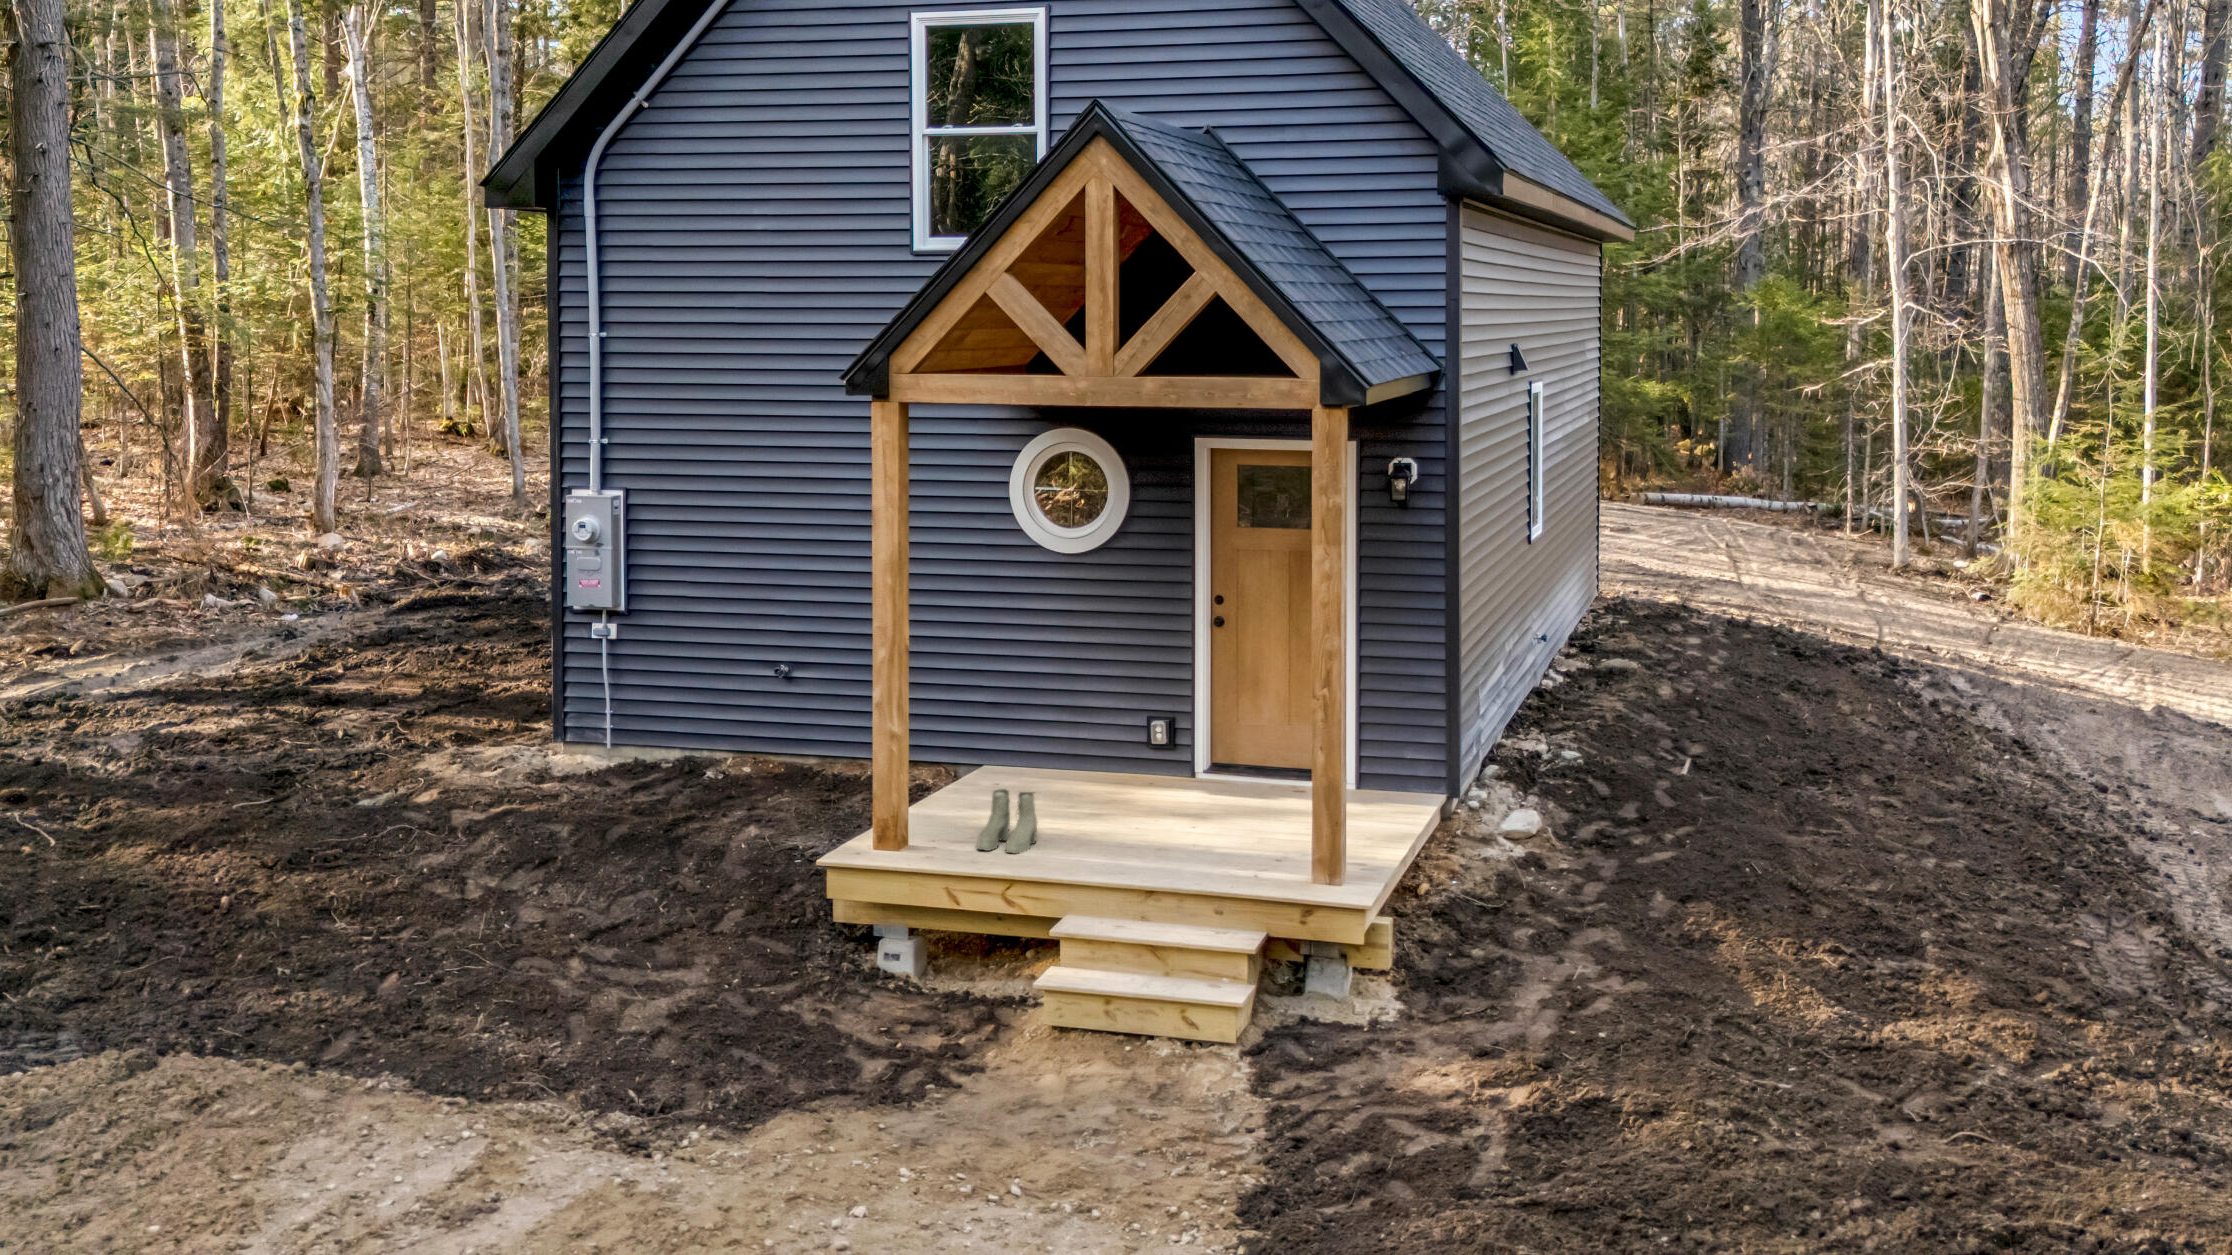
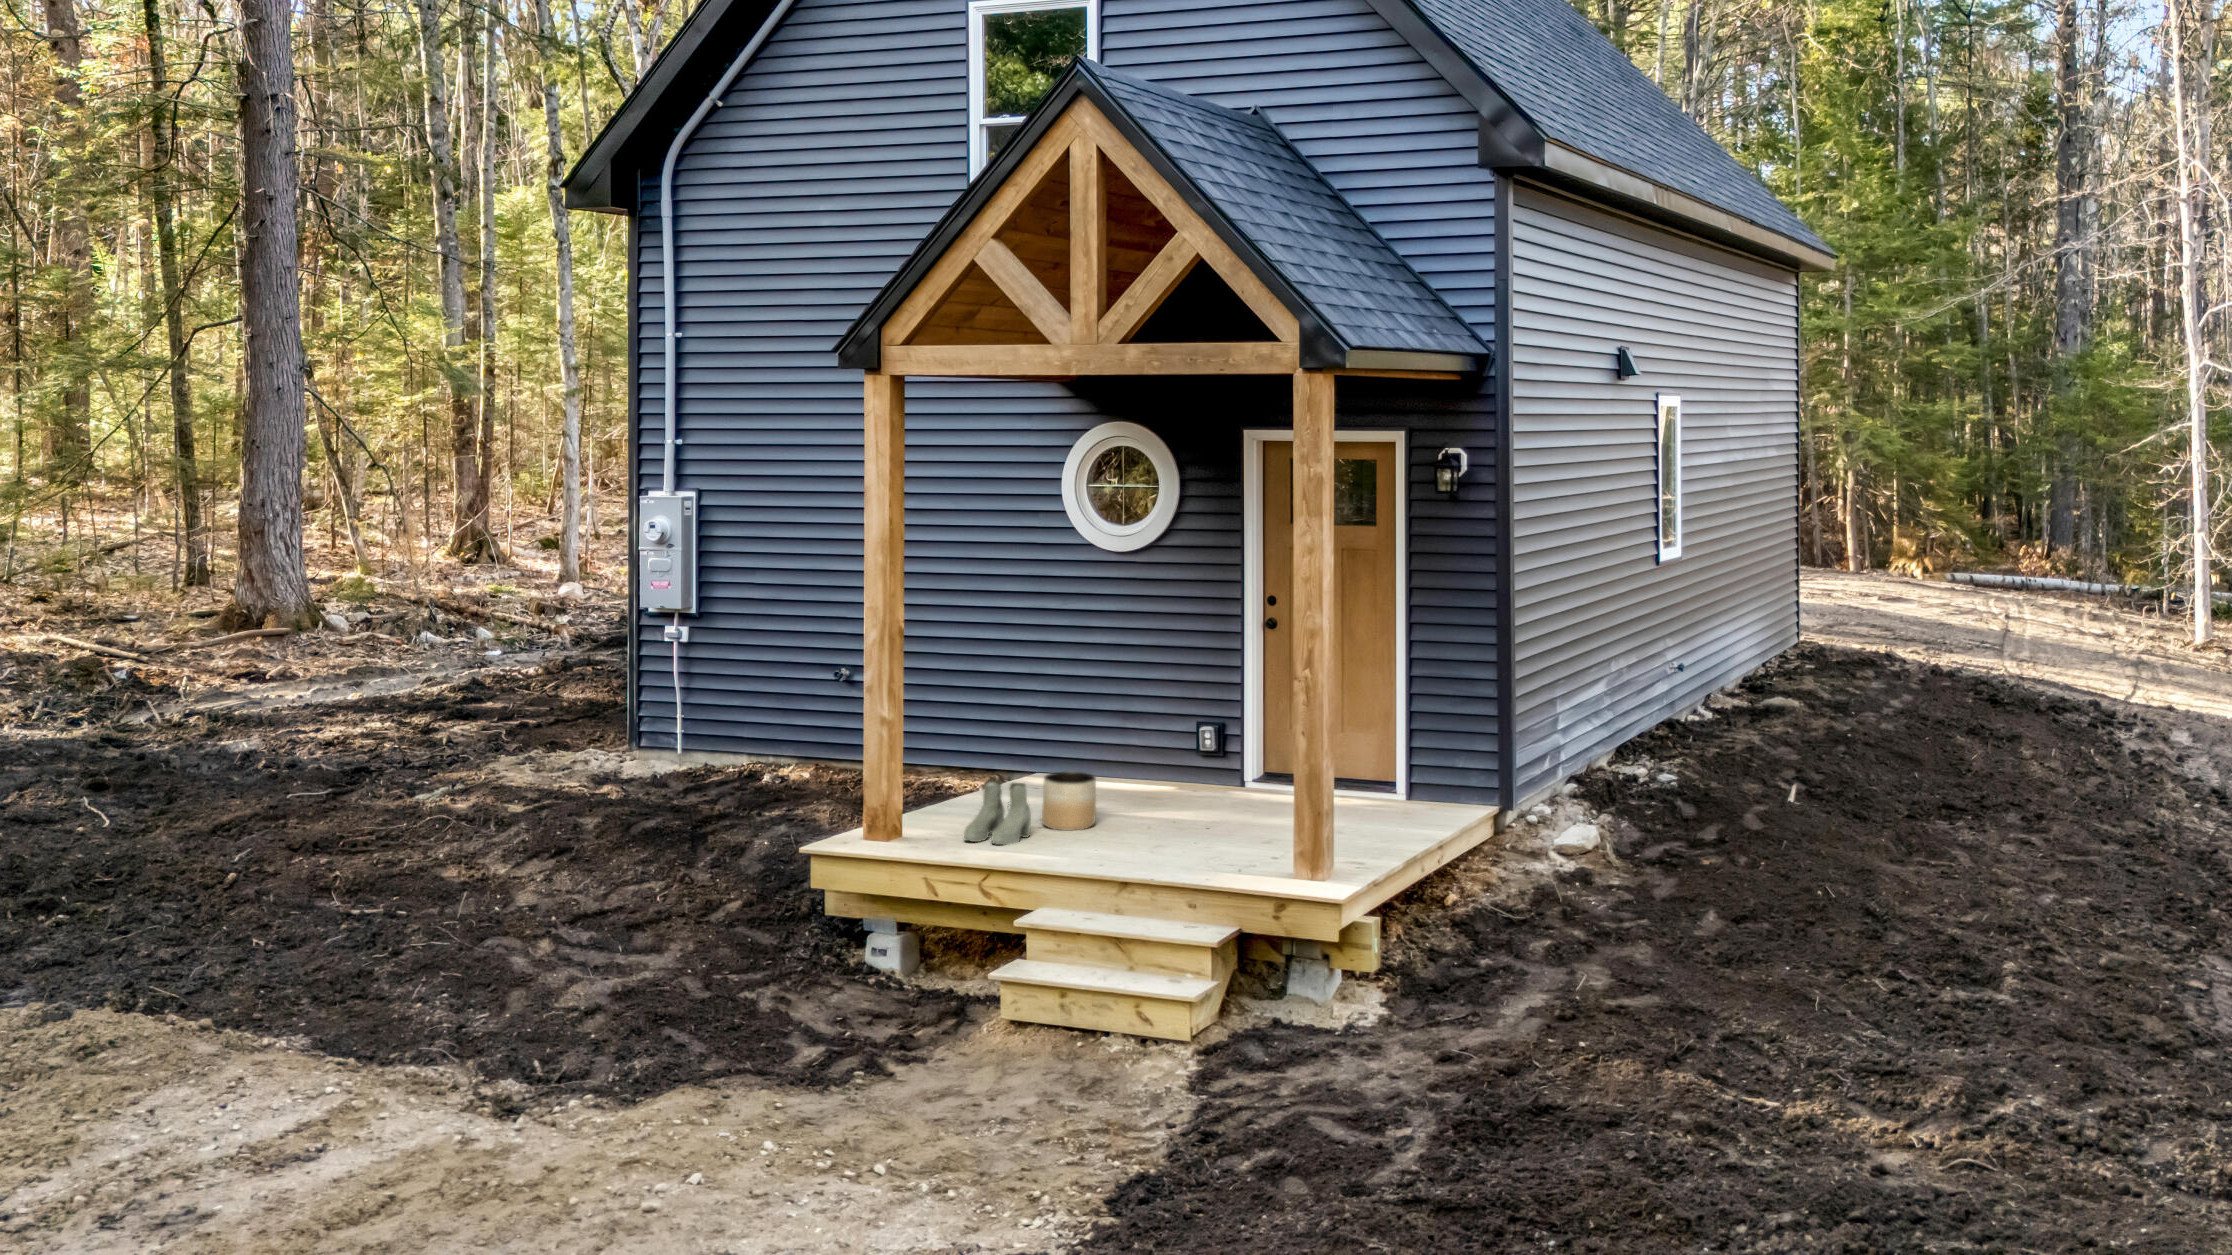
planter: none [1039,776,1090,835] -> present [1042,771,1096,830]

